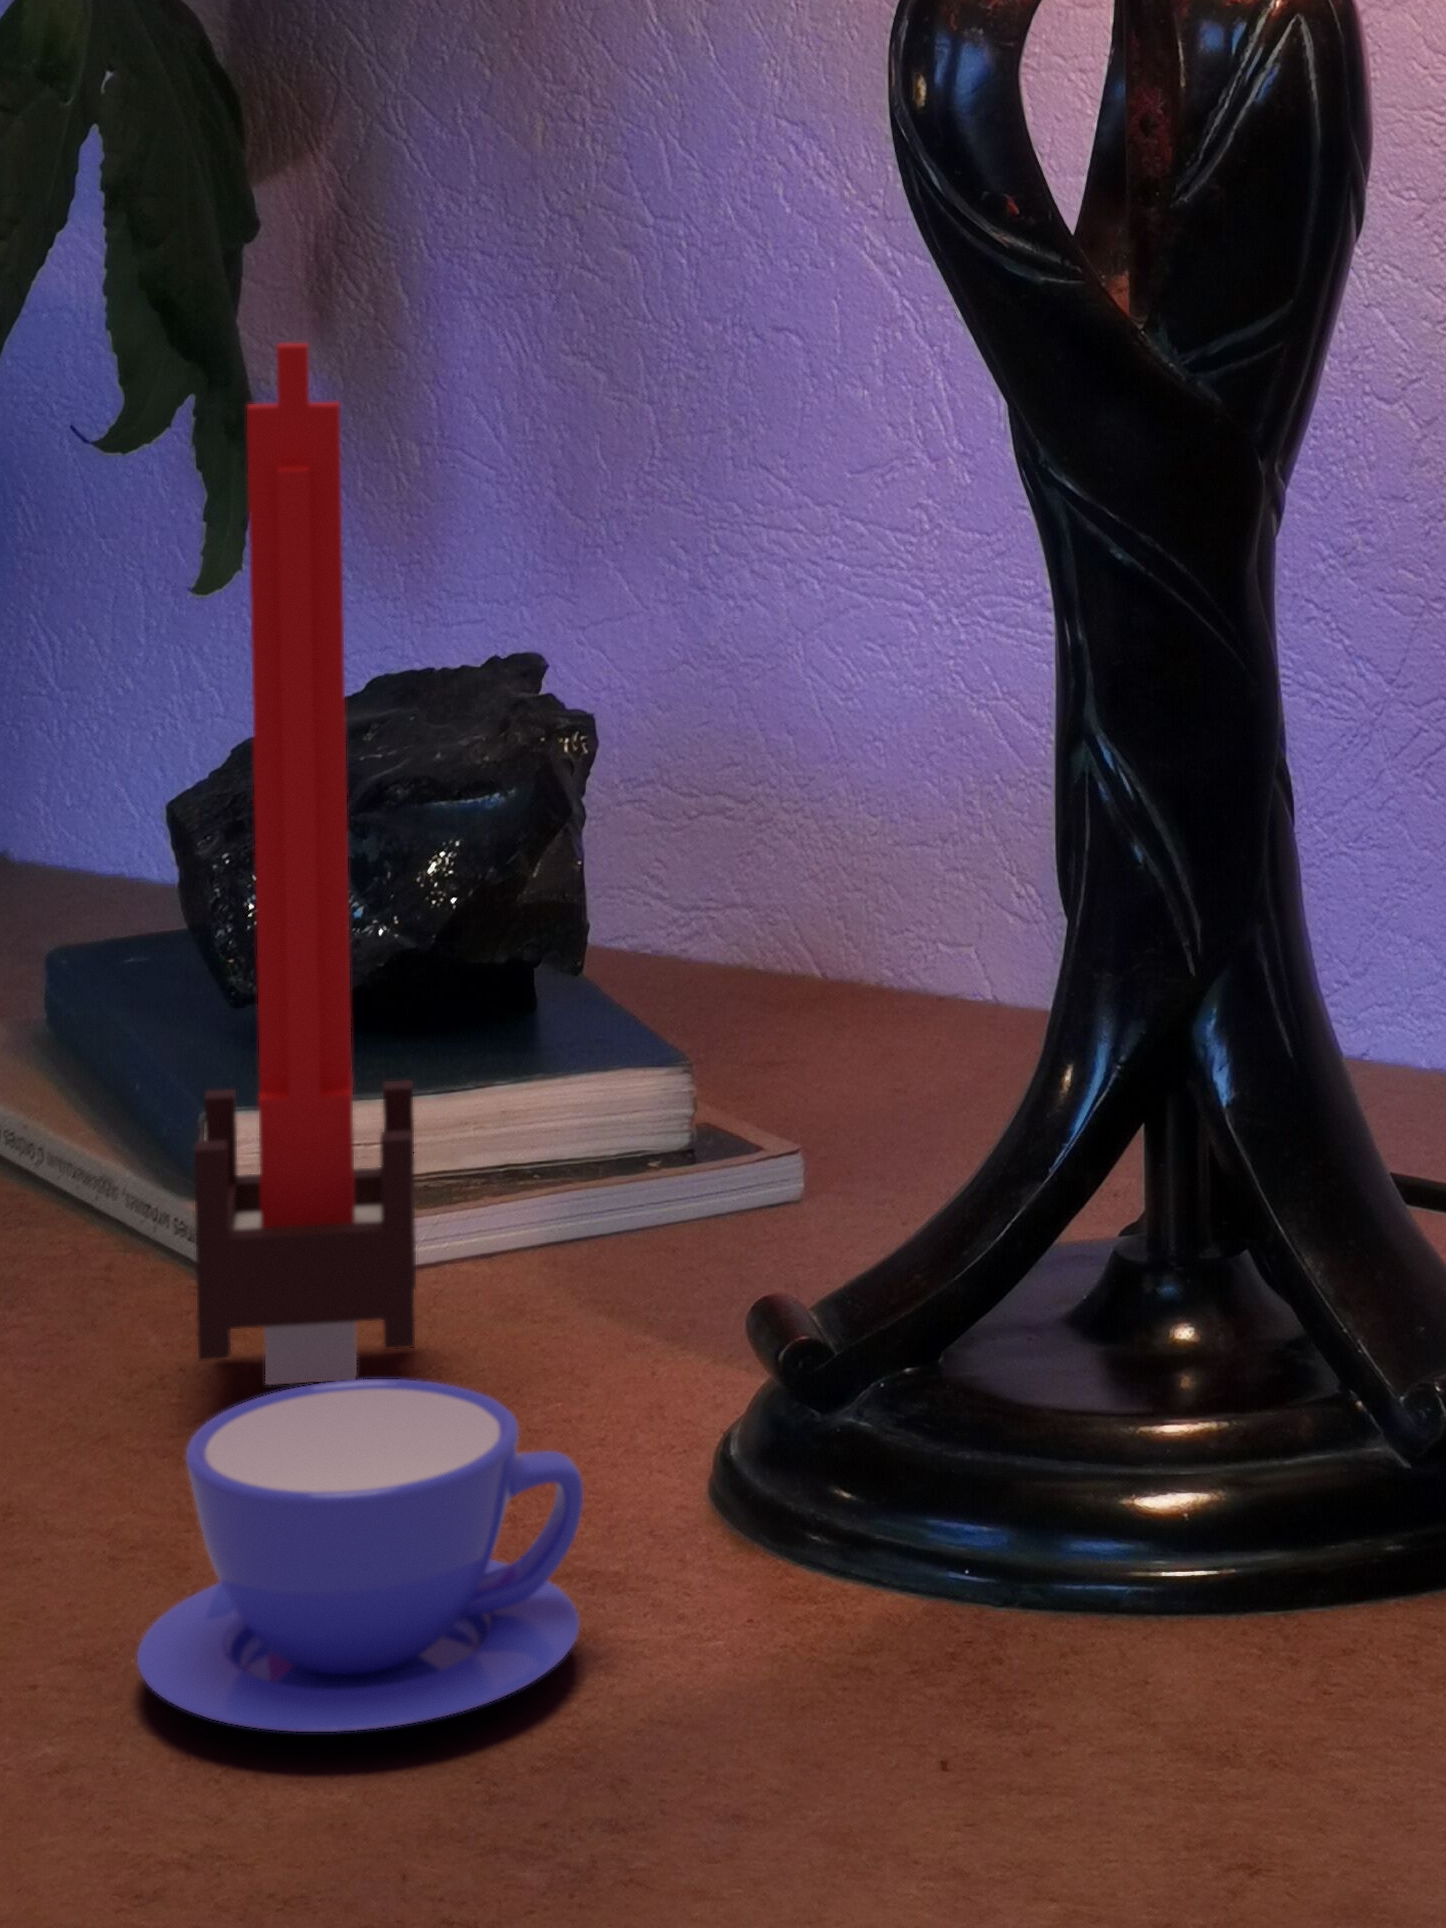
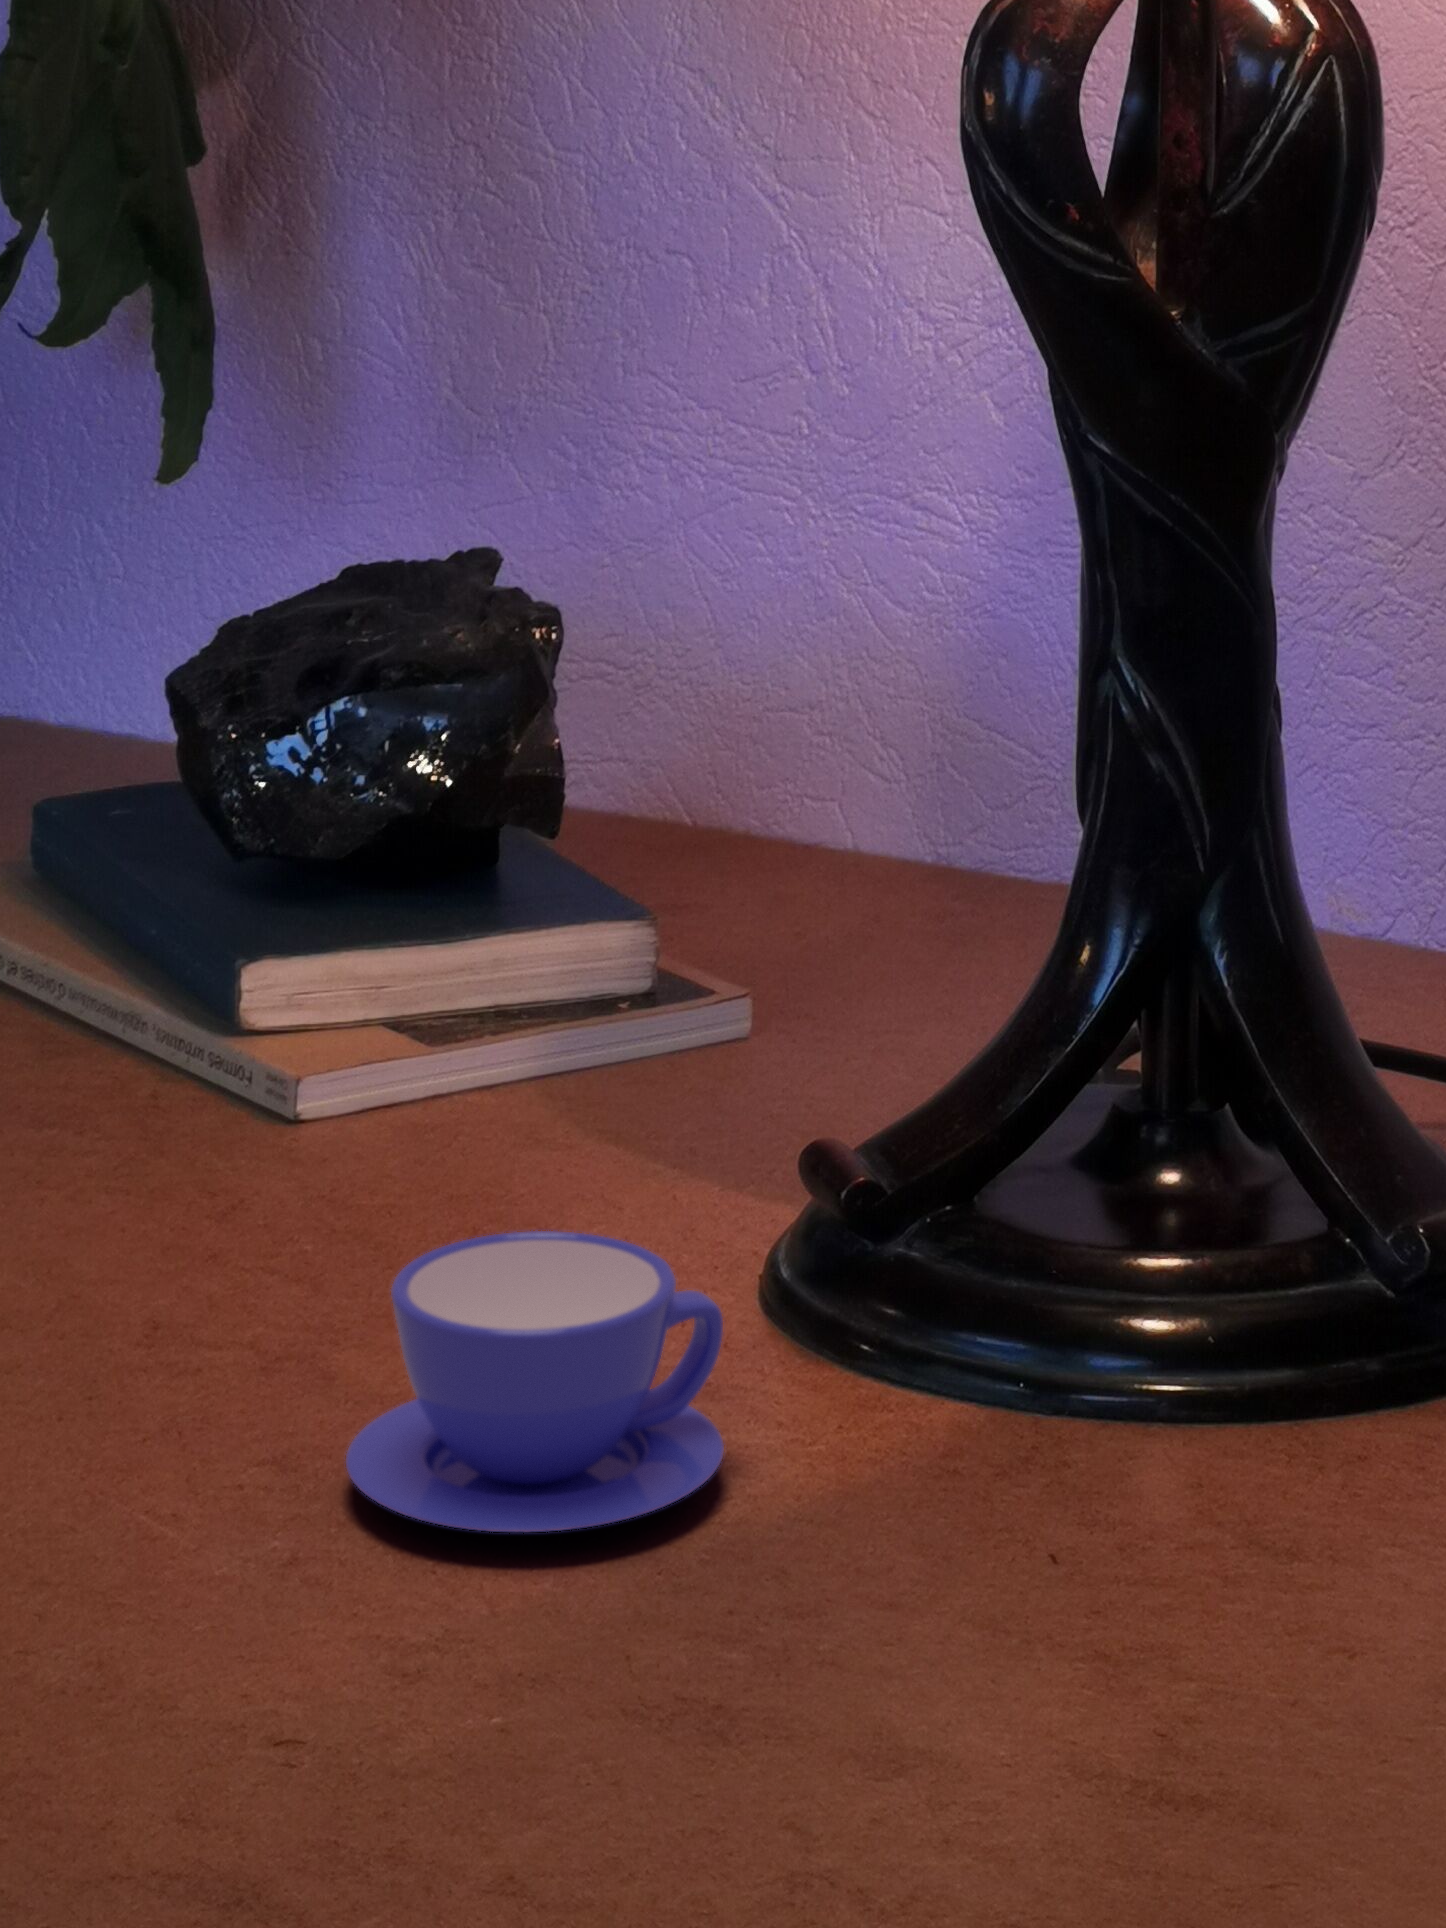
candle: present [194,343,416,1385] -> none [281,316,489,1236]

